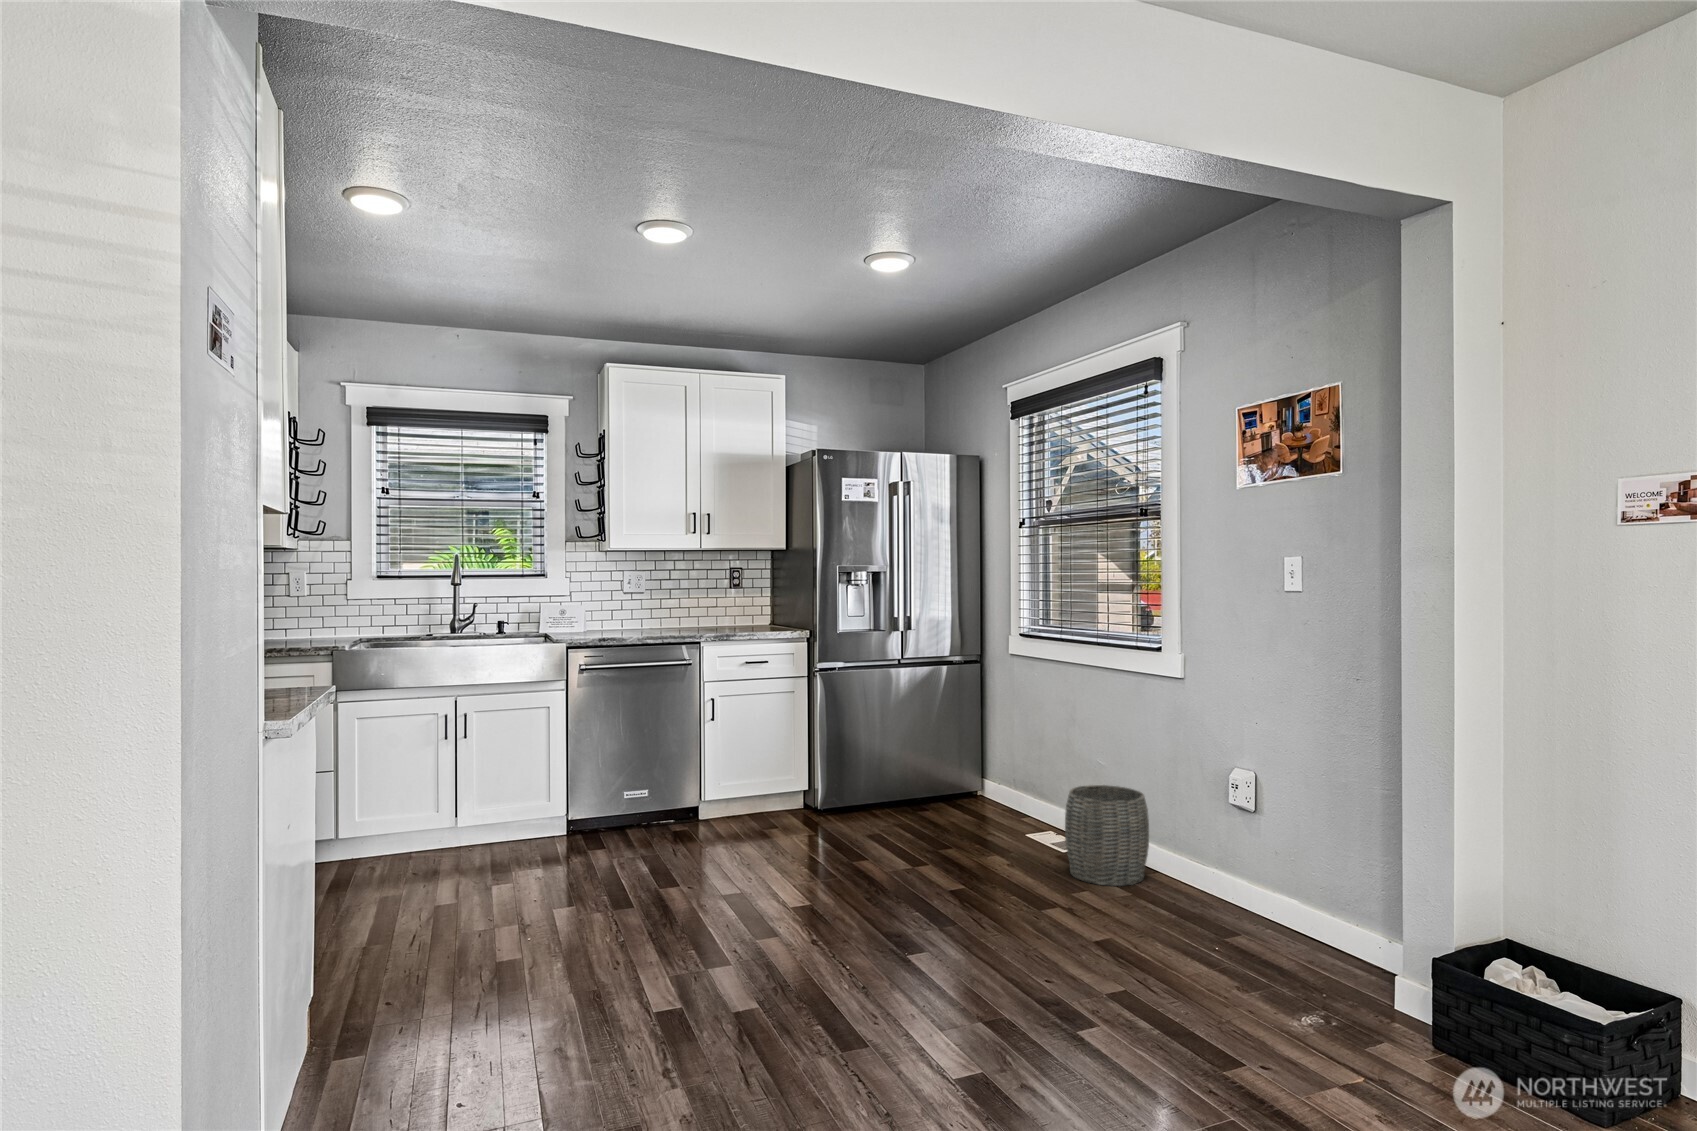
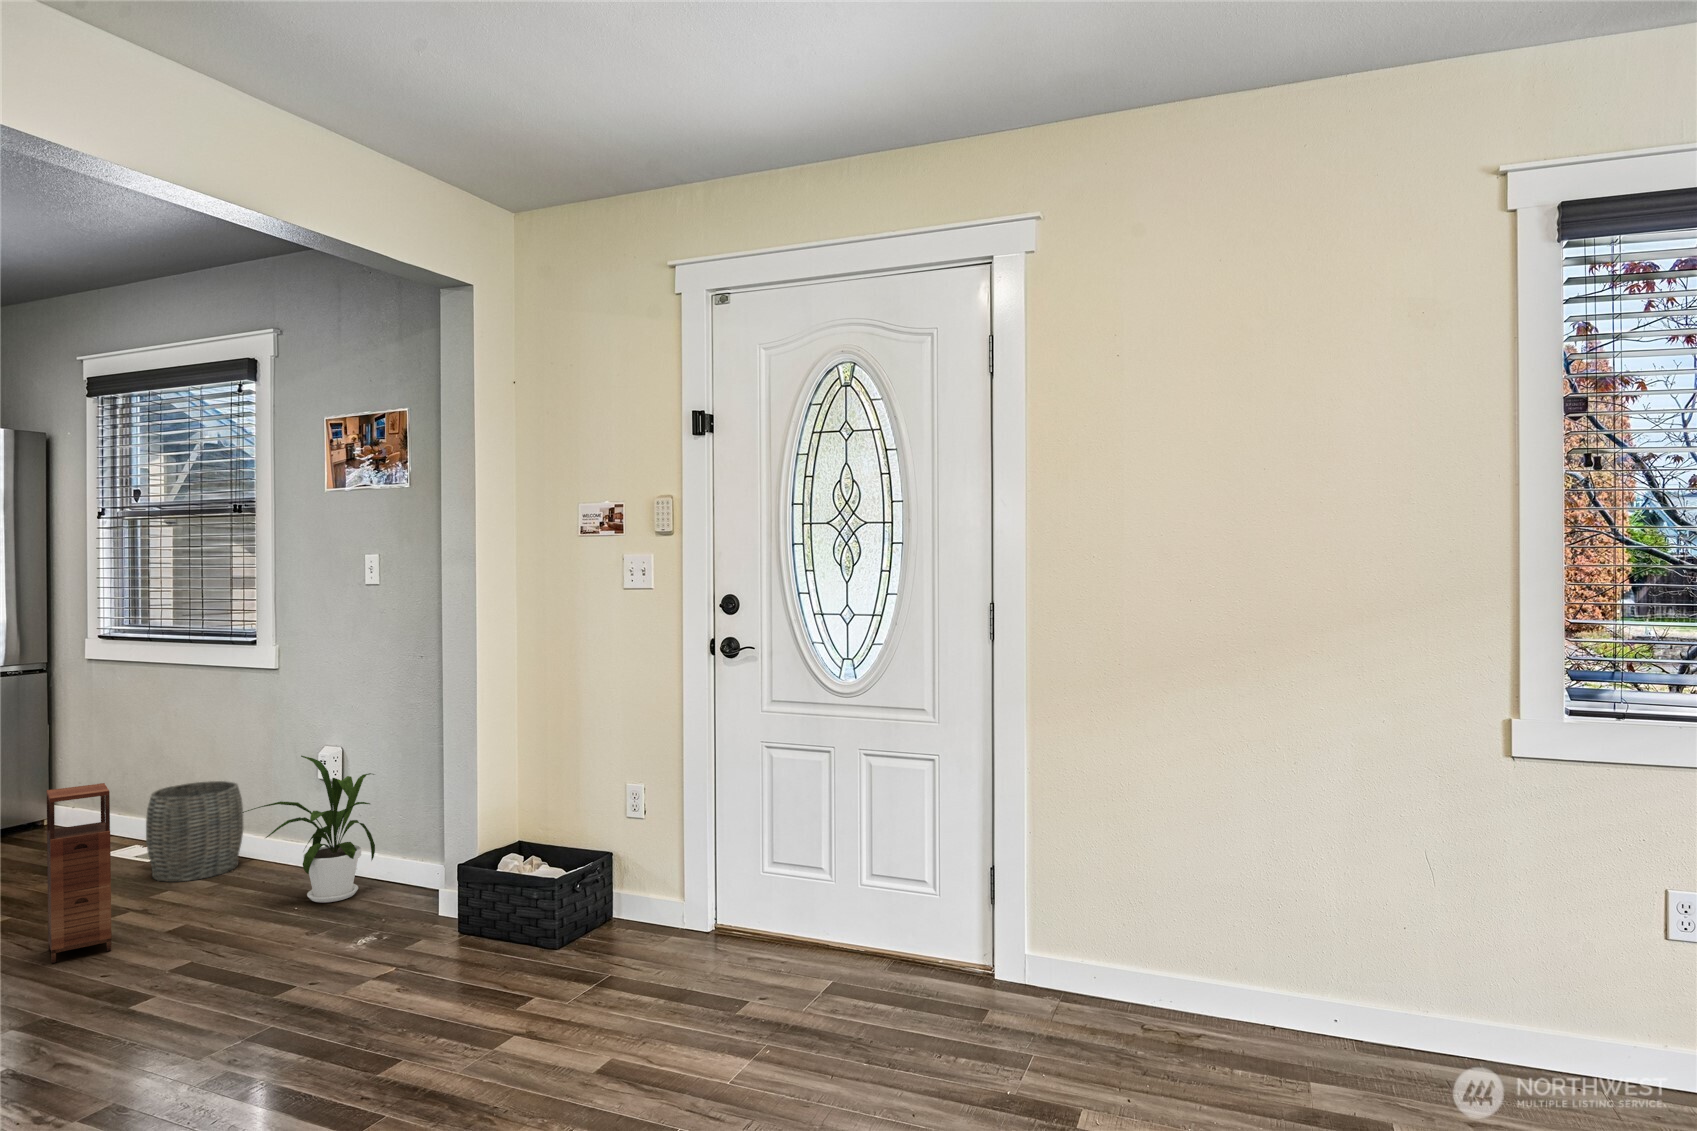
house plant: none [1160,778,1300,953] -> present [243,756,375,903]
storage cabinet: none [998,780,1050,950] -> present [47,783,111,963]

